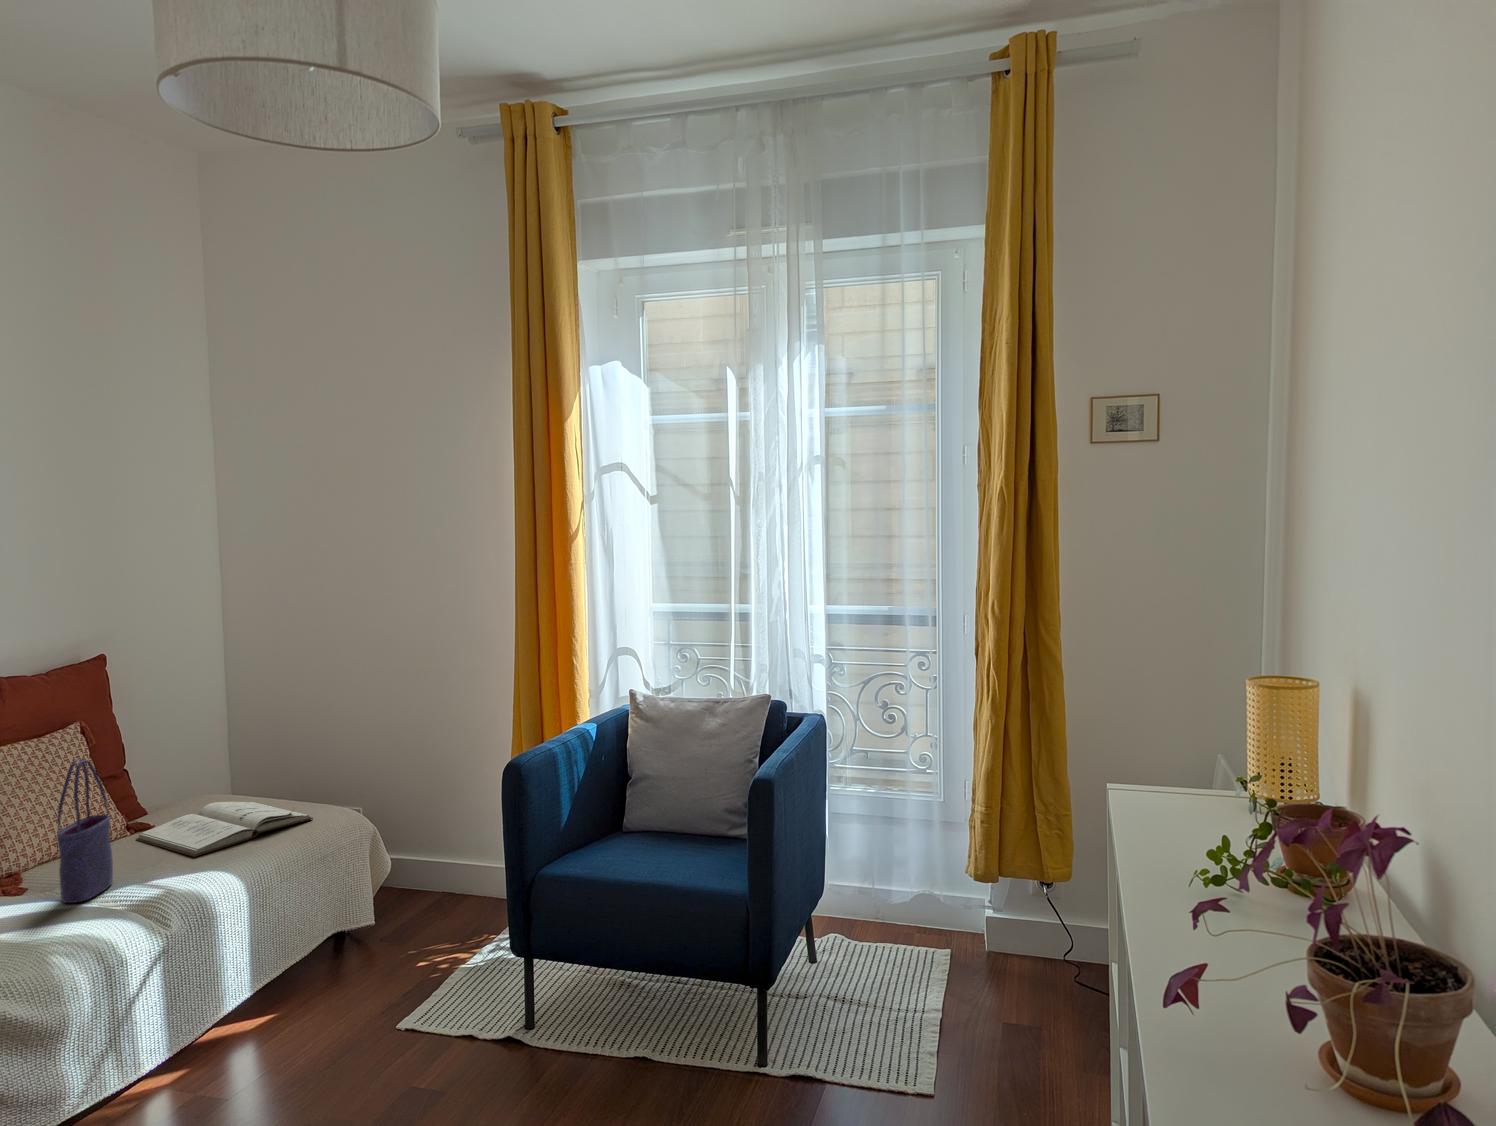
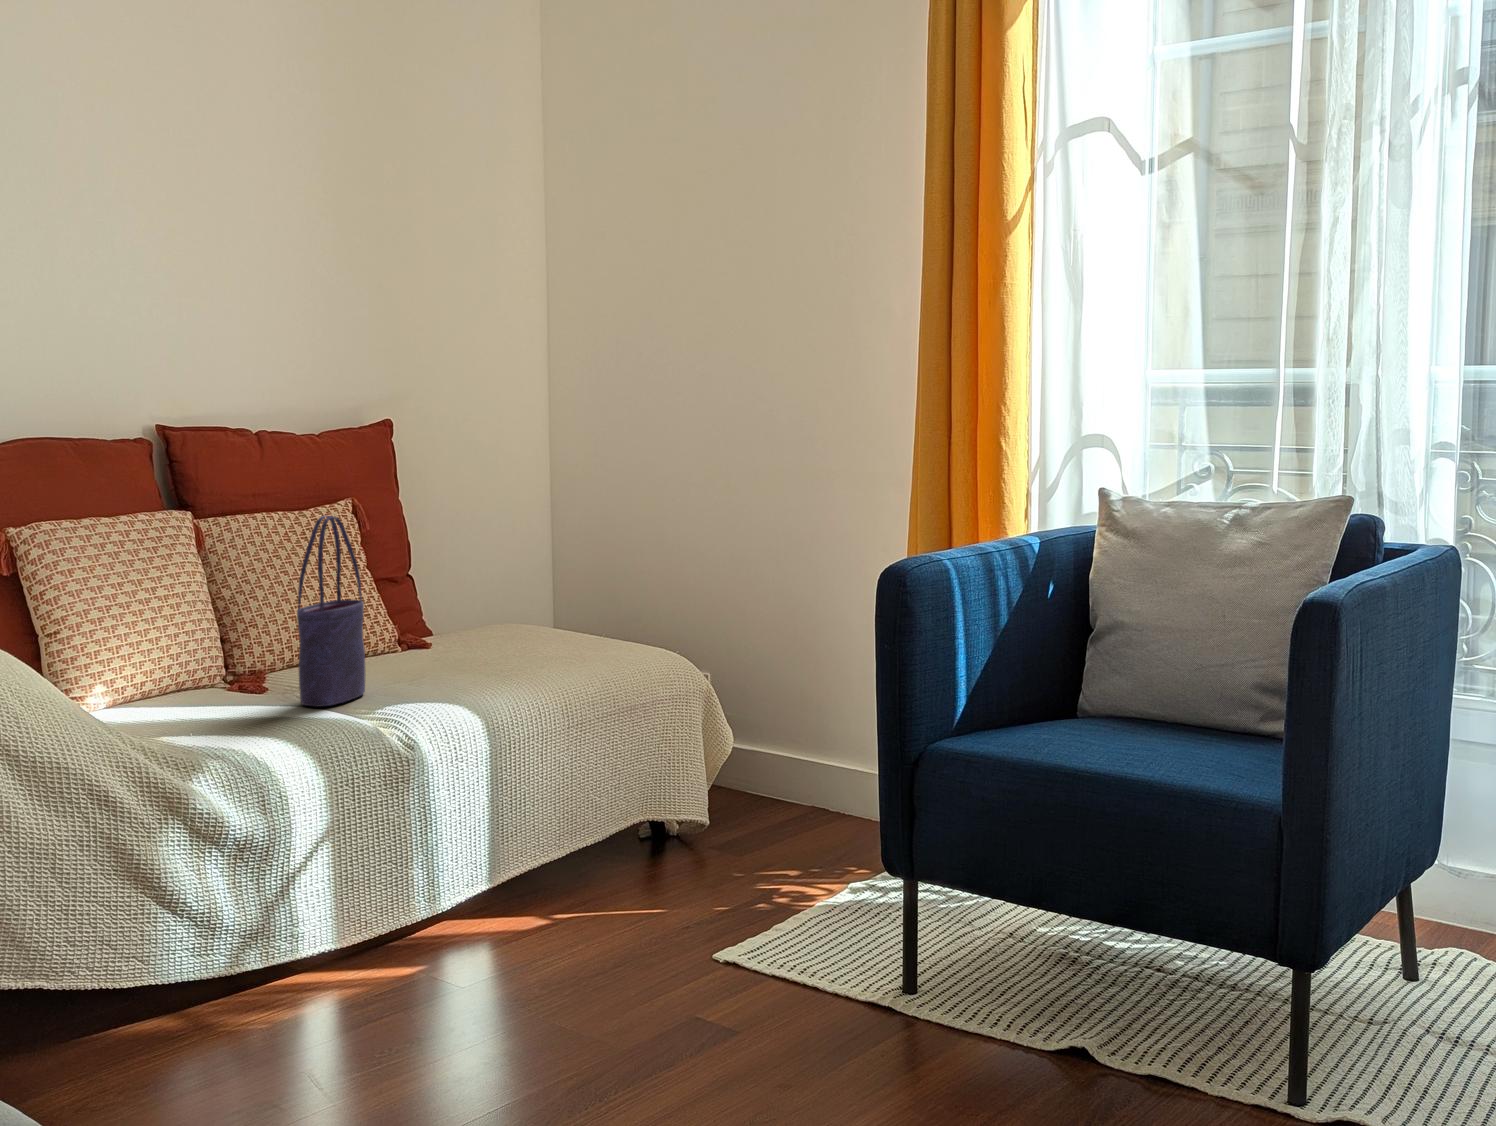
book: present [136,802,313,857] -> none [406,627,630,682]

